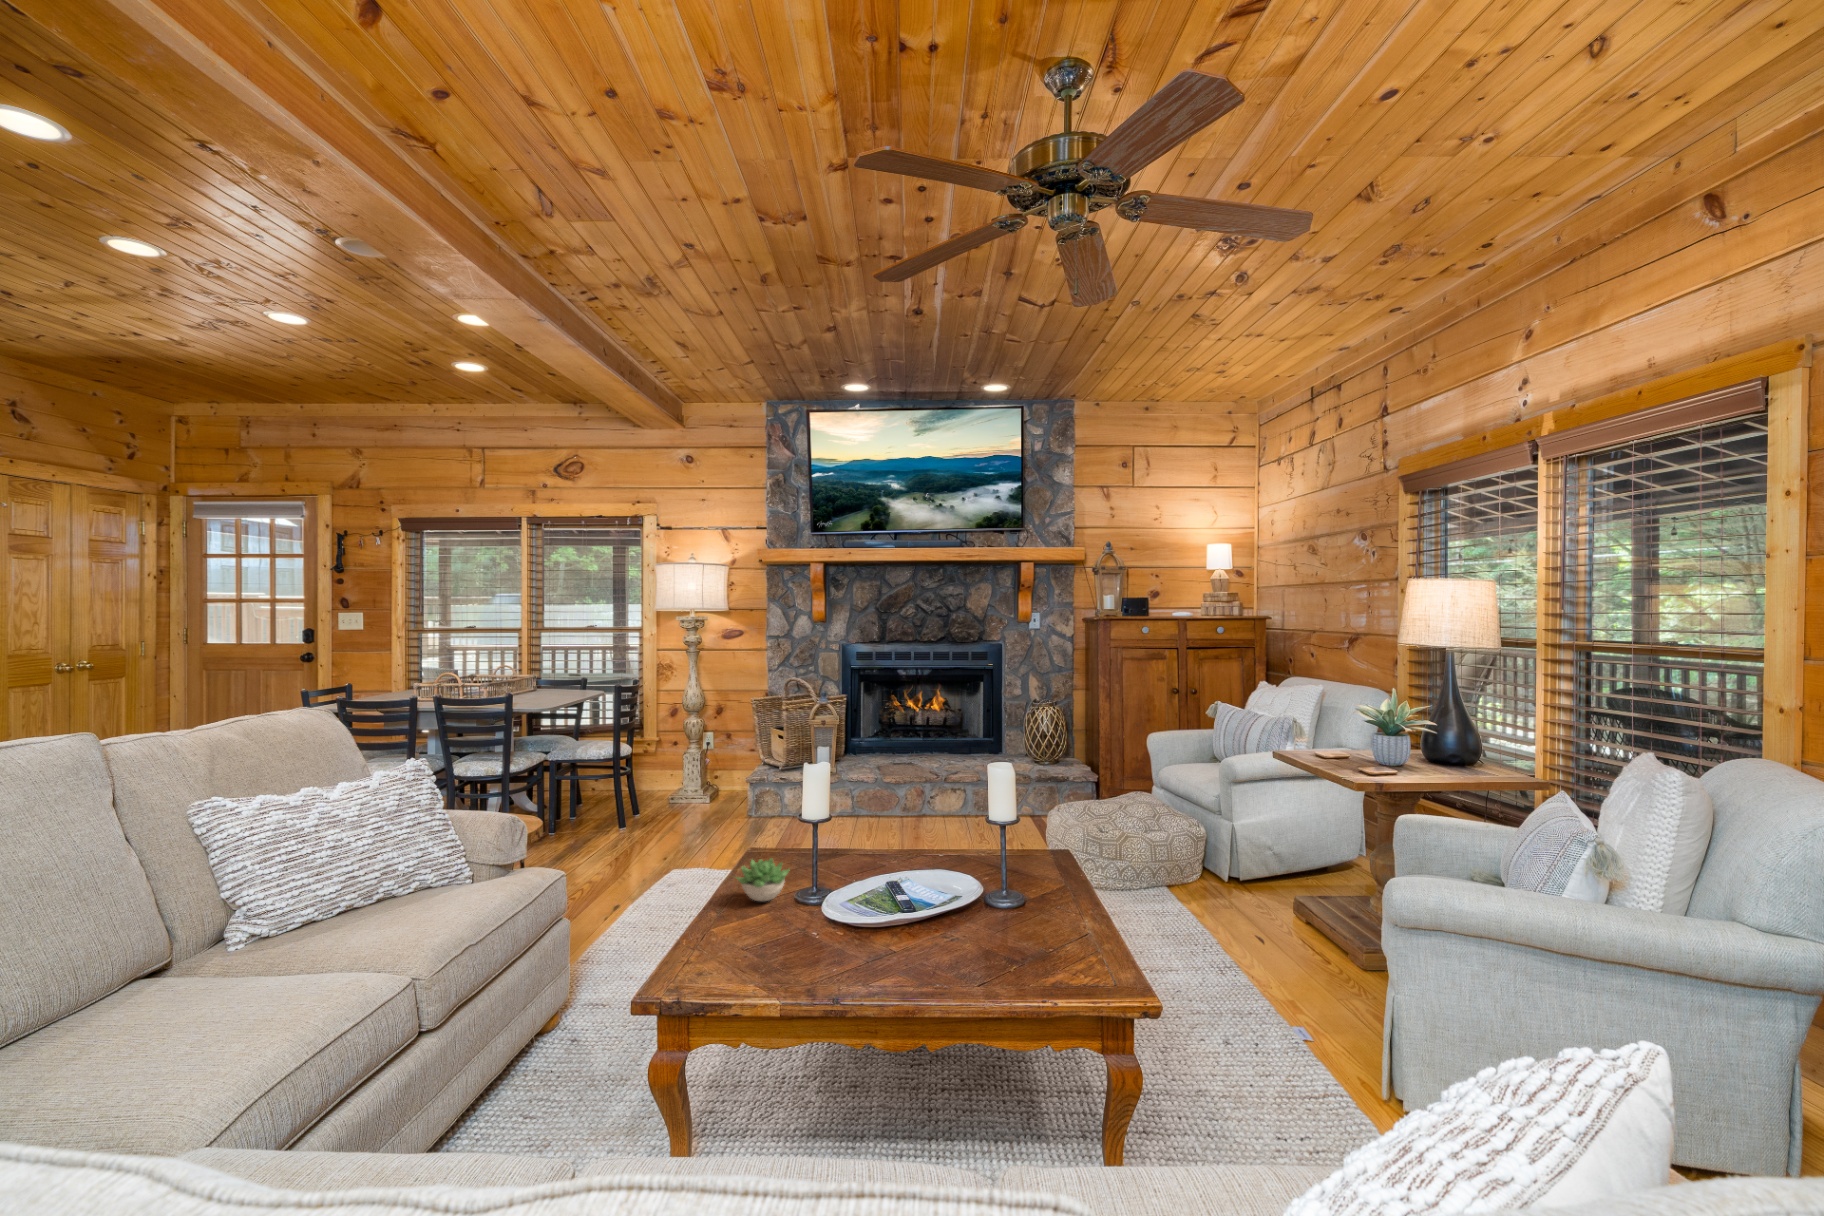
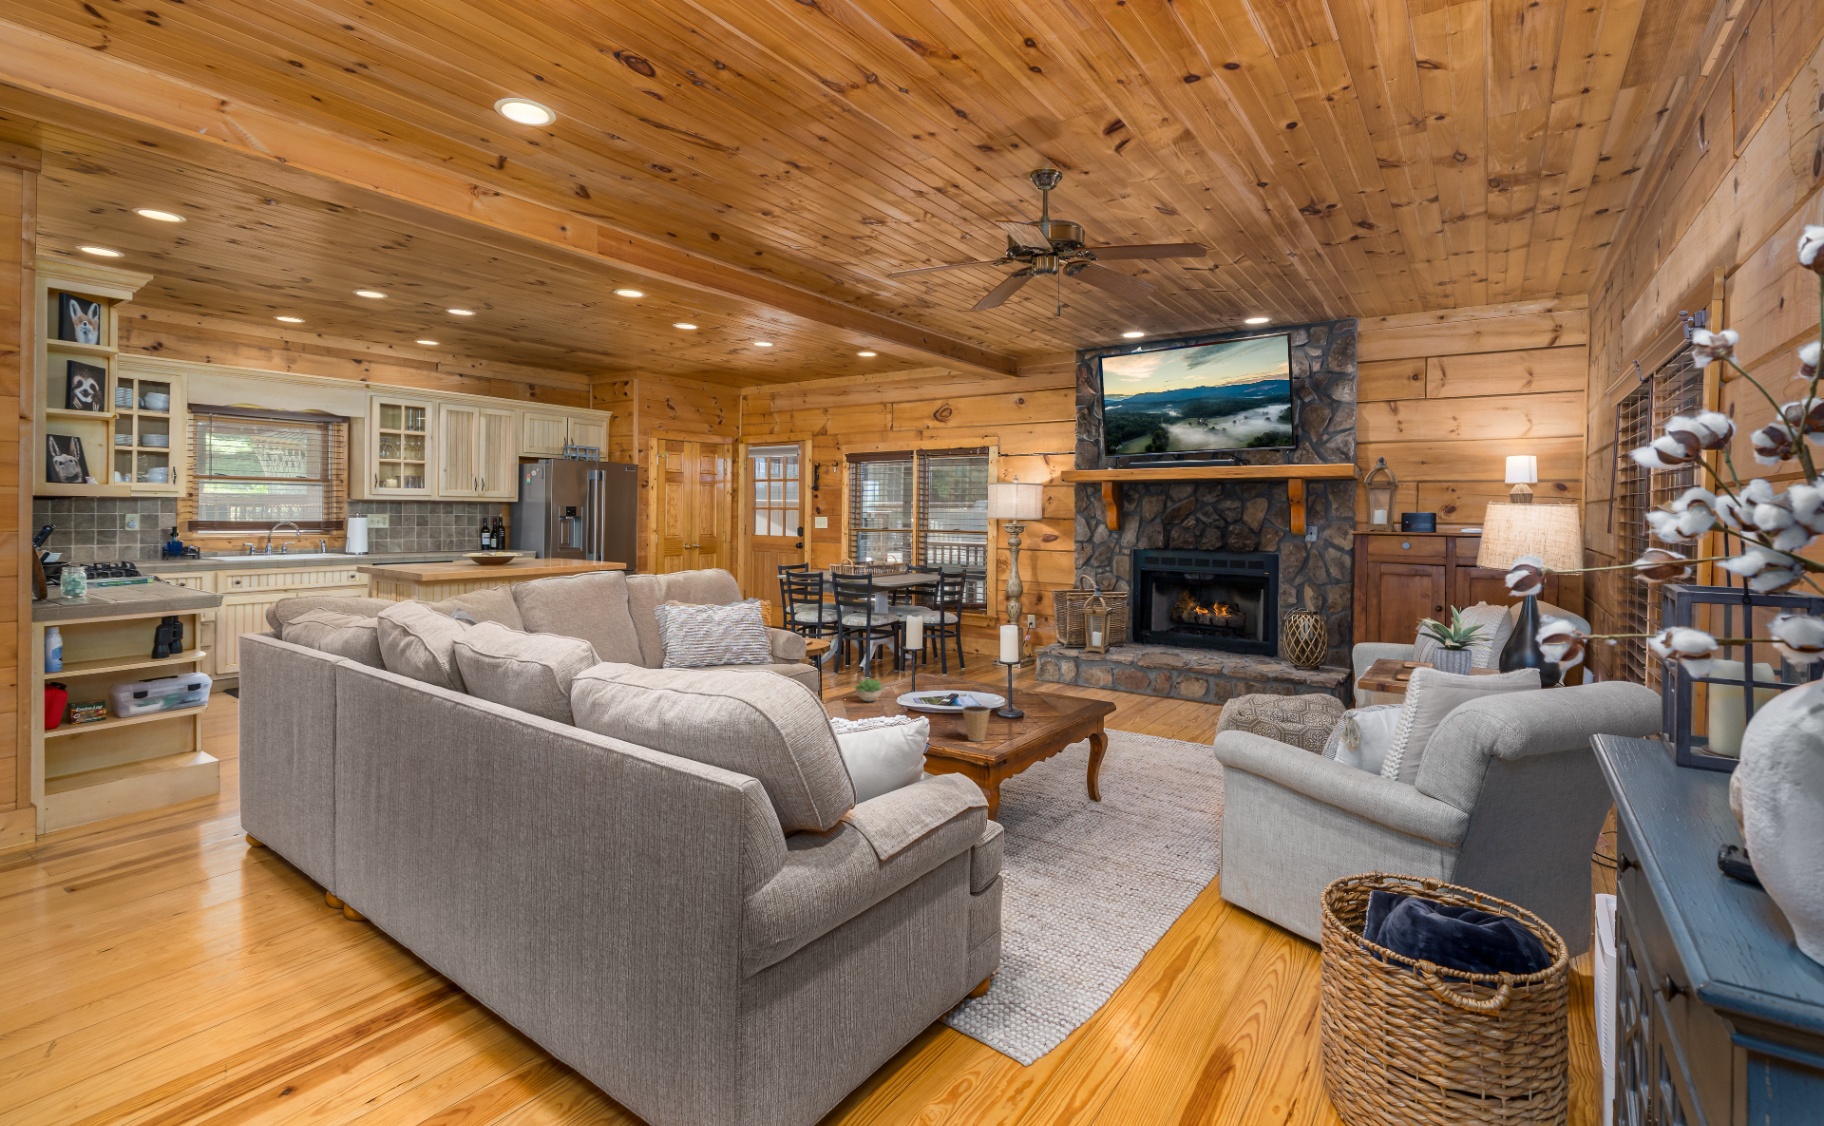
coffee cup: none [1033,877,1081,941] -> present [963,706,990,742]

